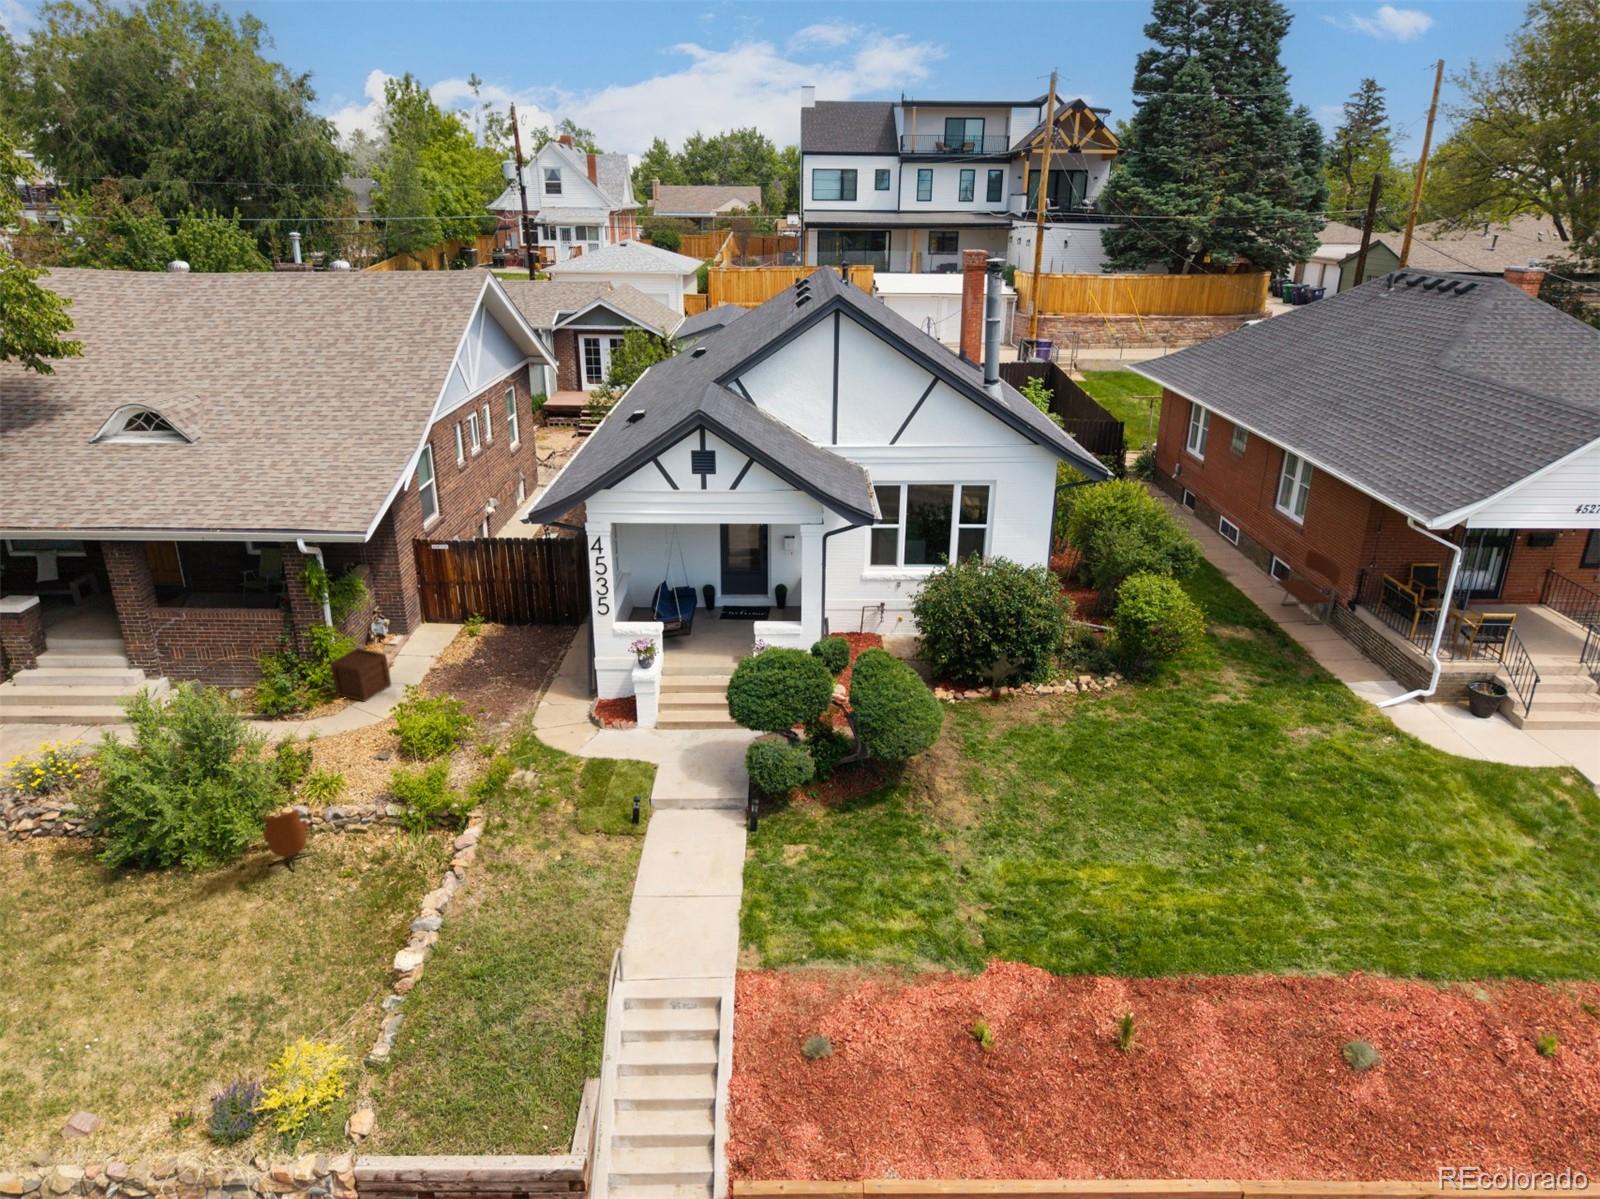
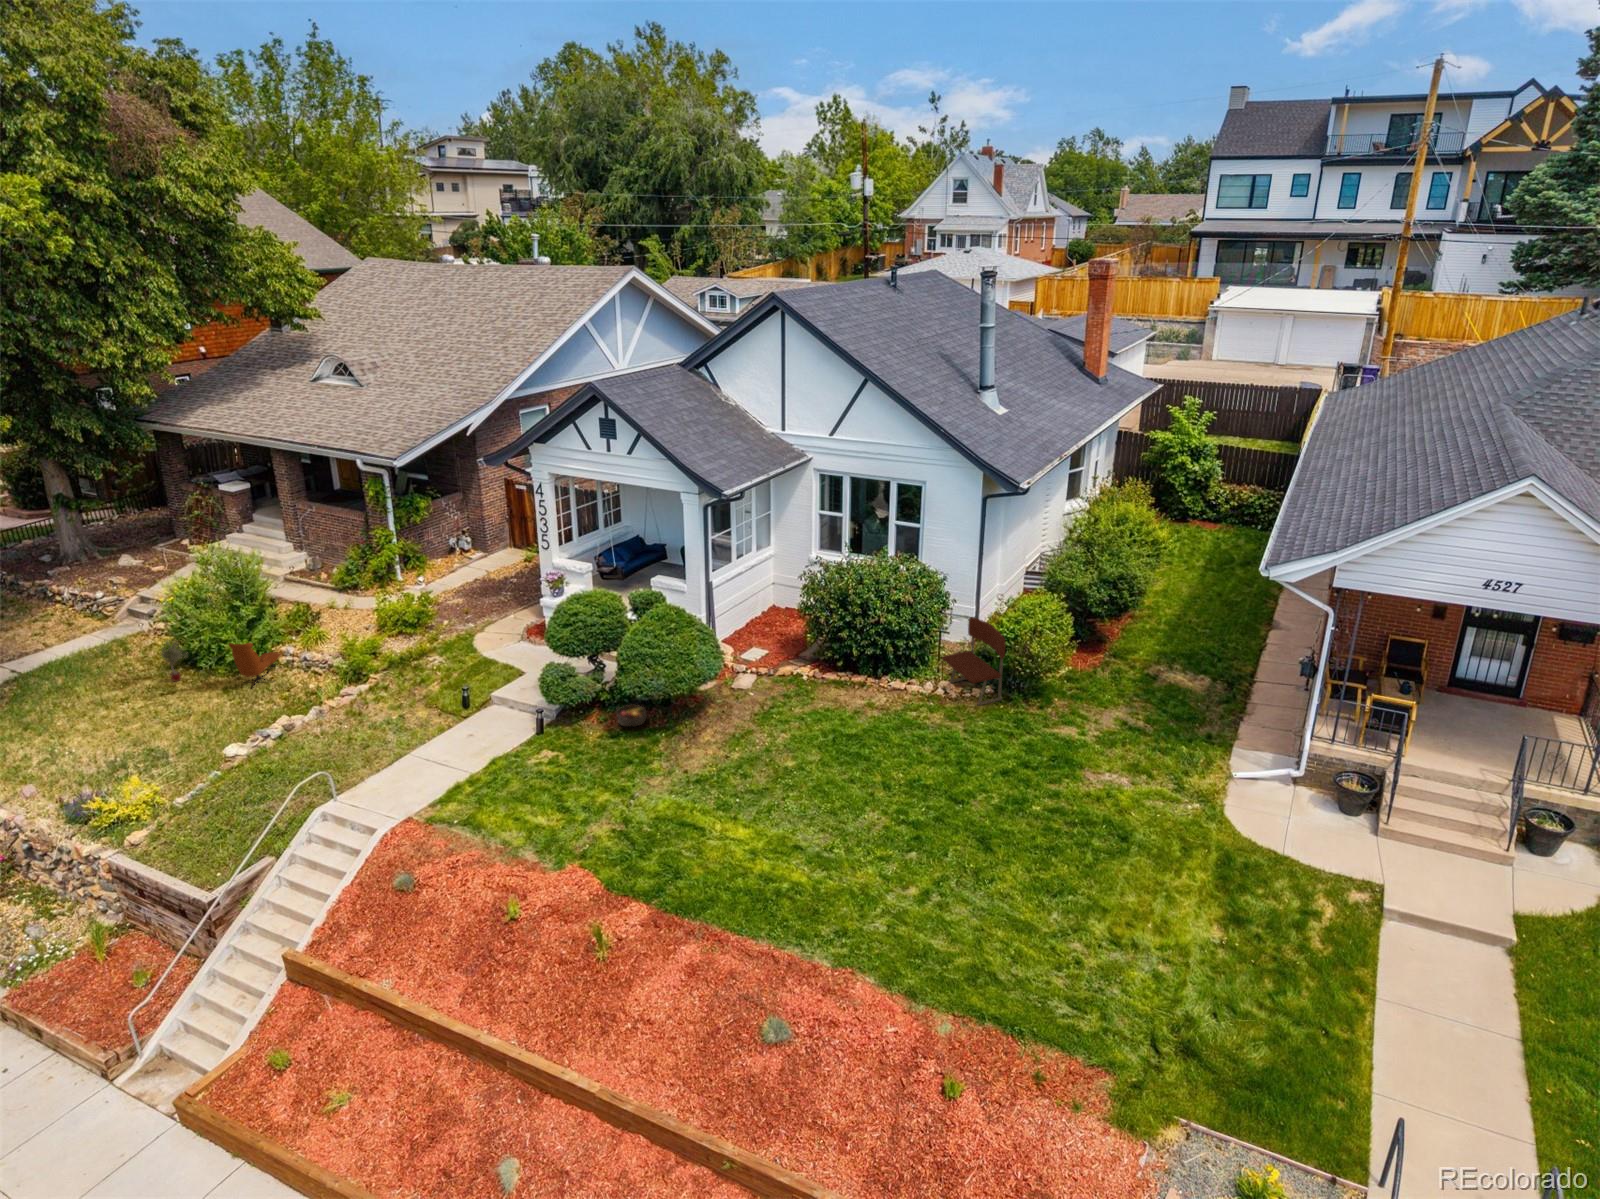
bench: present [1277,550,1341,624] -> present [942,617,1006,705]
wooden crate: present [330,648,391,701] -> none [385,553,429,594]
potted tree: present [978,653,1019,700] -> present [162,641,187,682]
basket: none [828,769,861,795] -> present [617,705,646,727]

